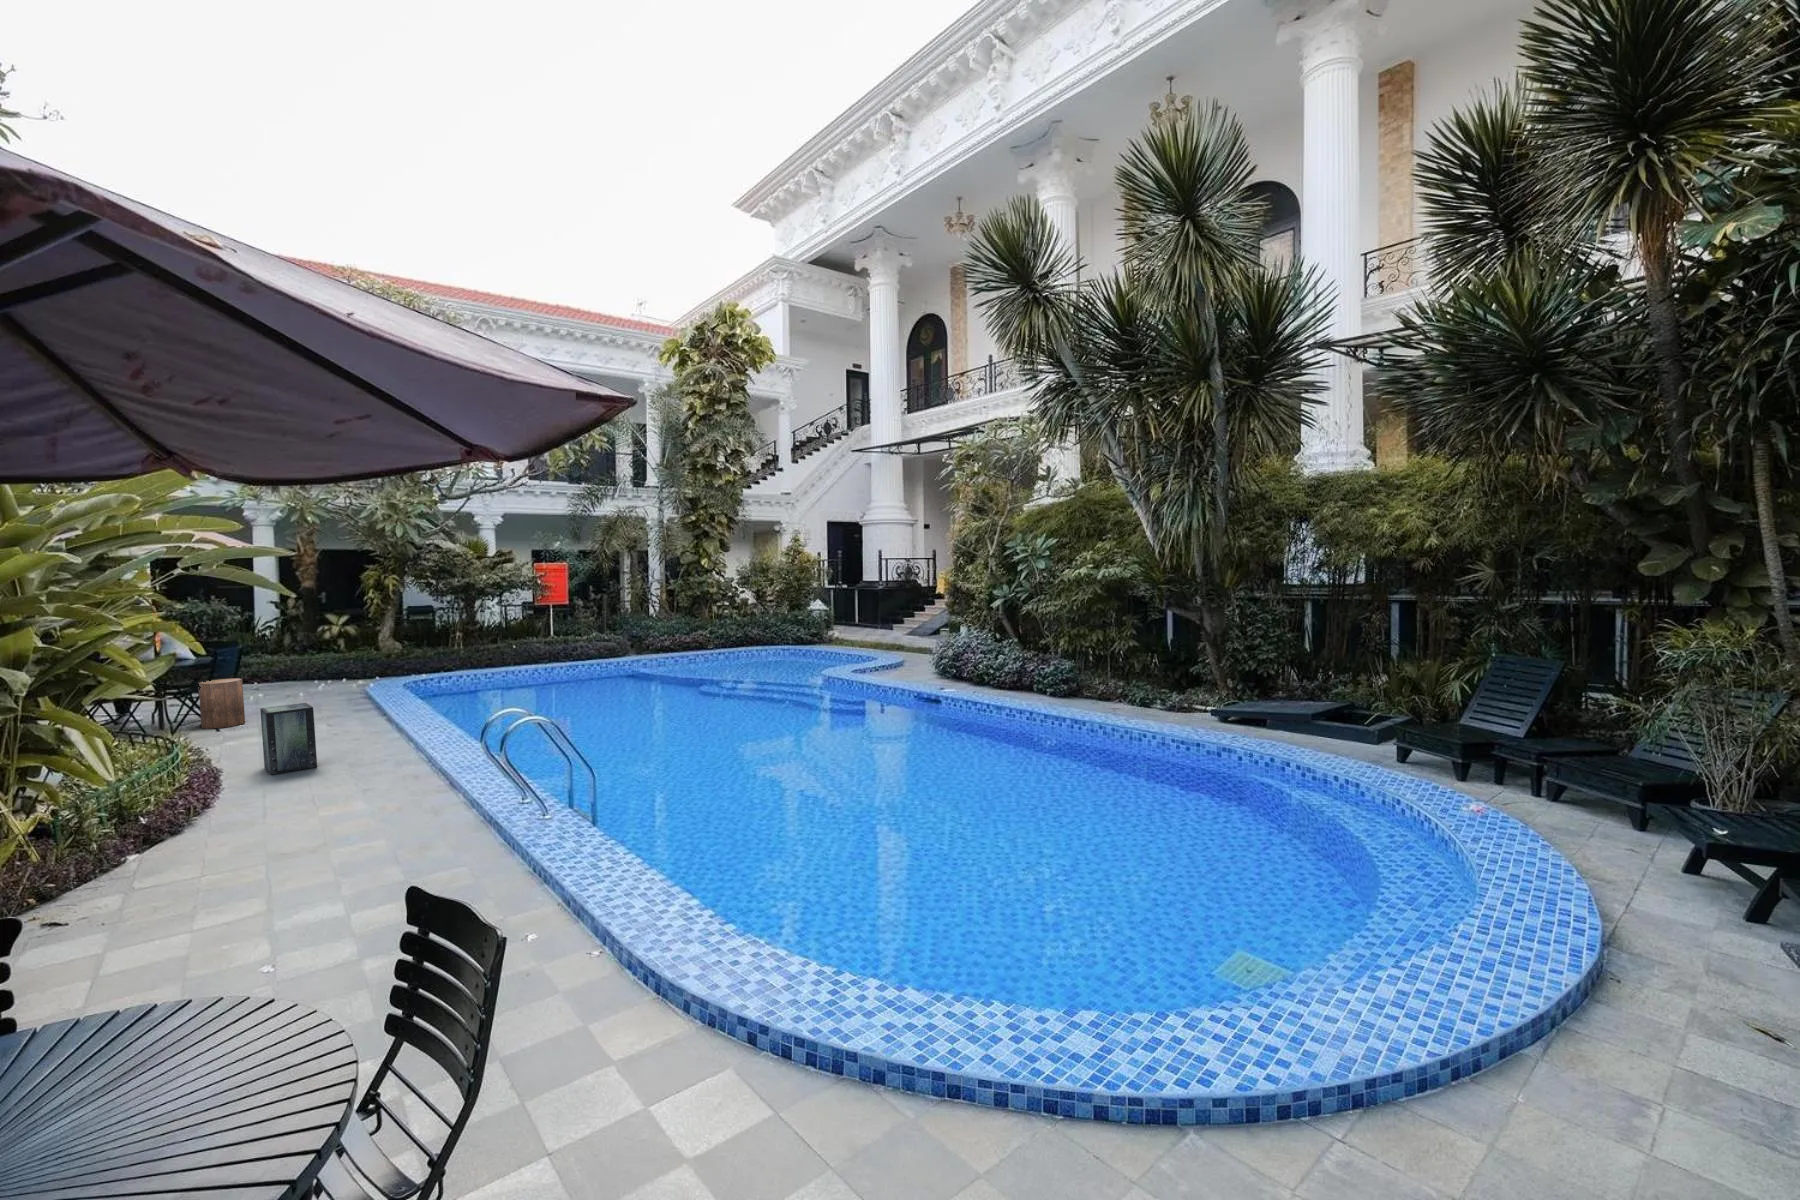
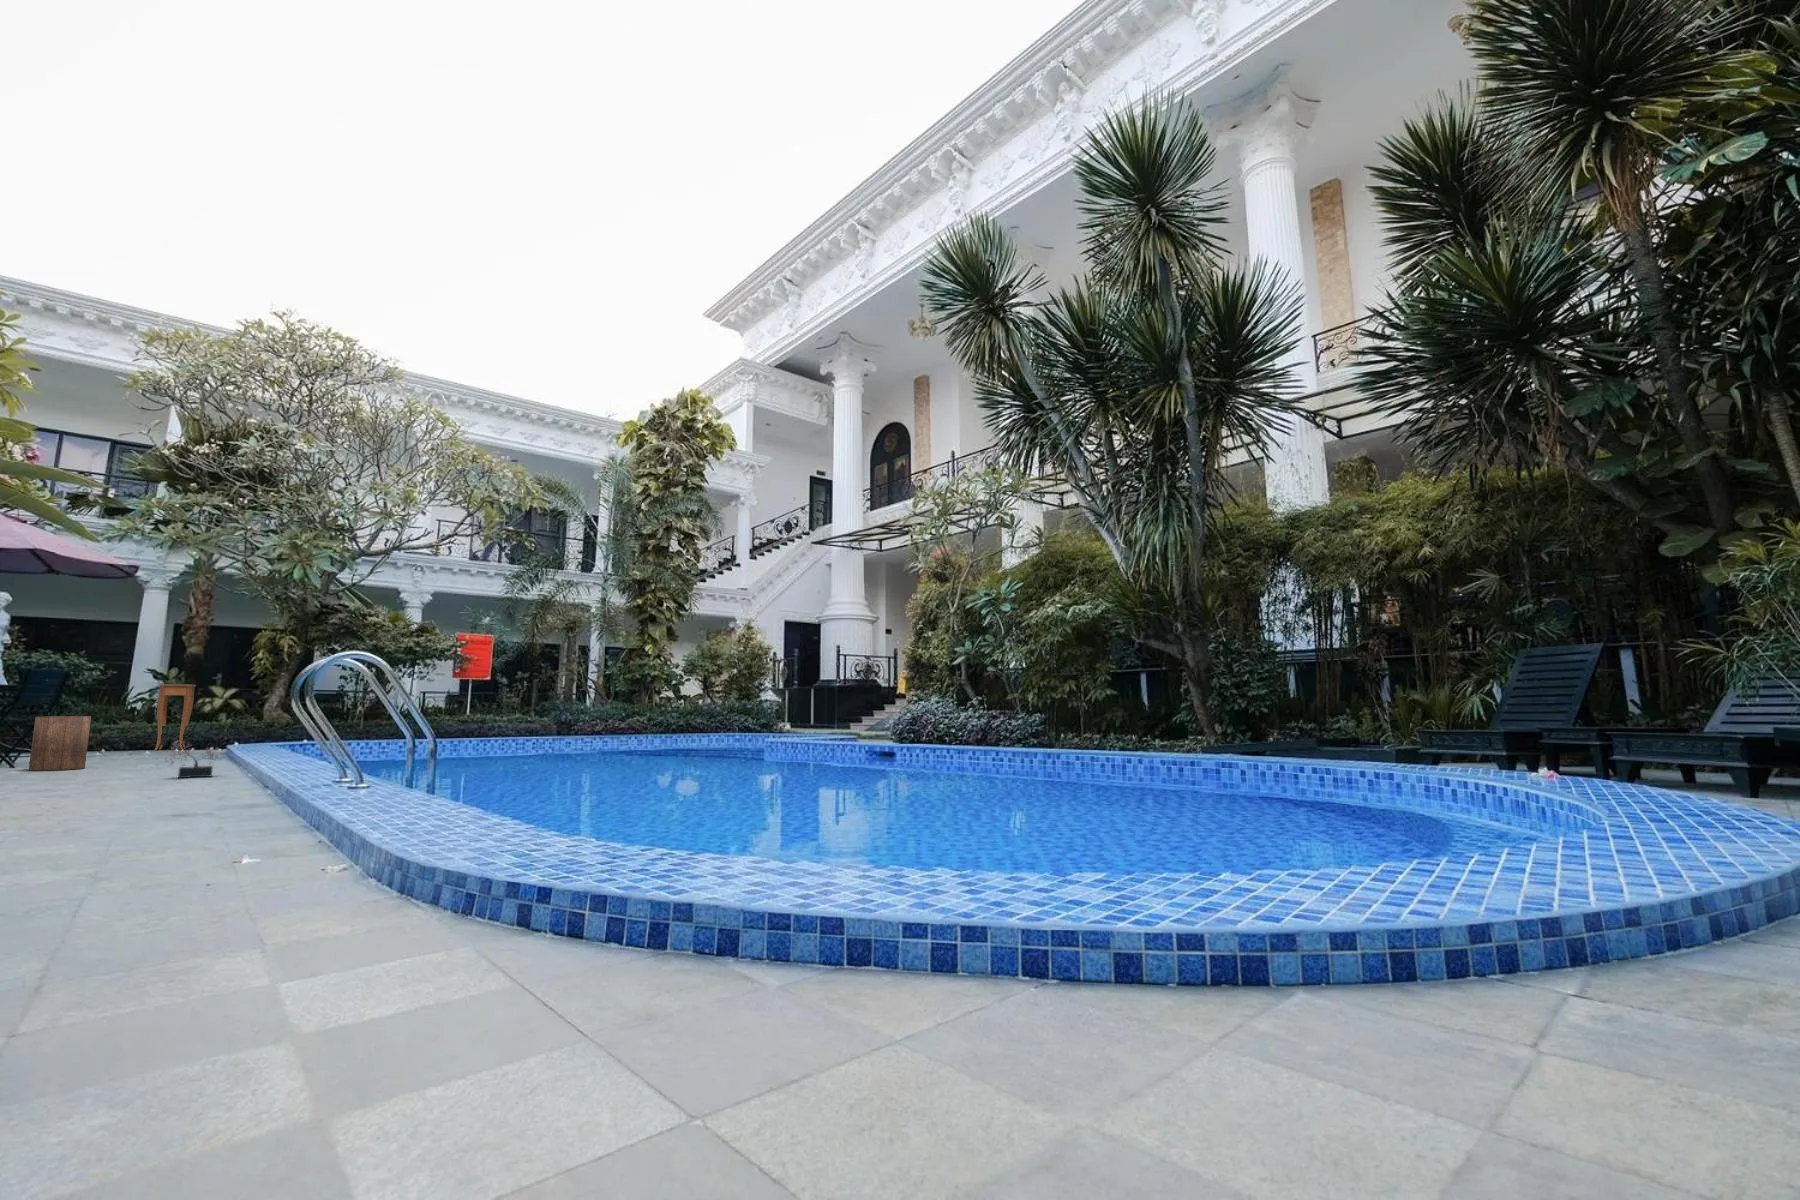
side table: none [284,624,315,683] -> present [155,684,196,750]
storage box: present [260,703,317,775] -> none [91,717,165,793]
decorative plant: none [313,710,360,742] -> present [169,741,218,778]

